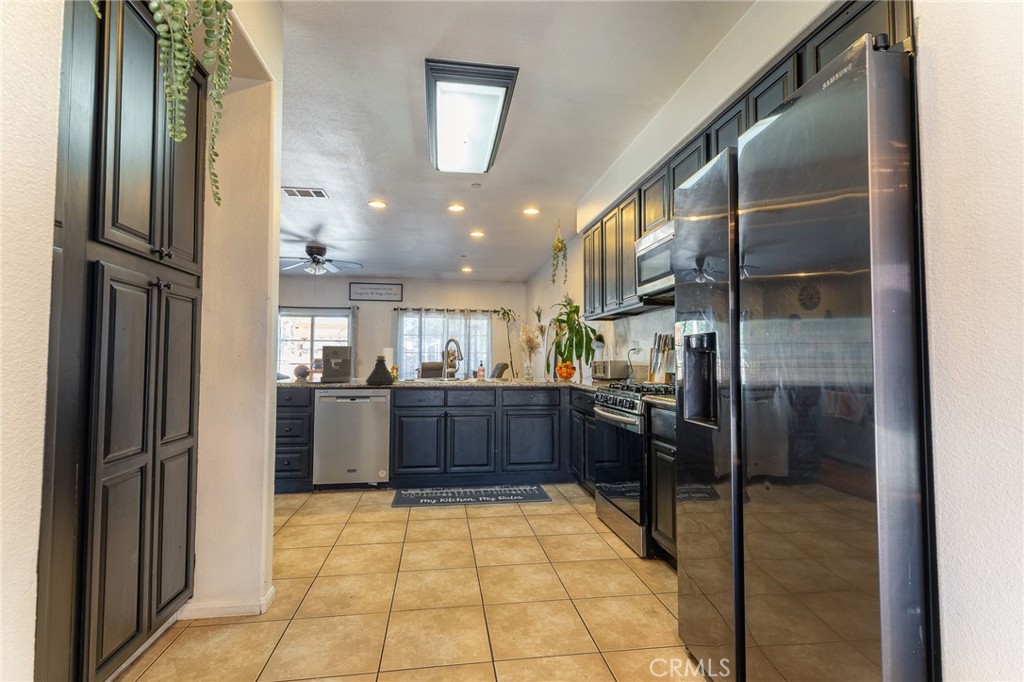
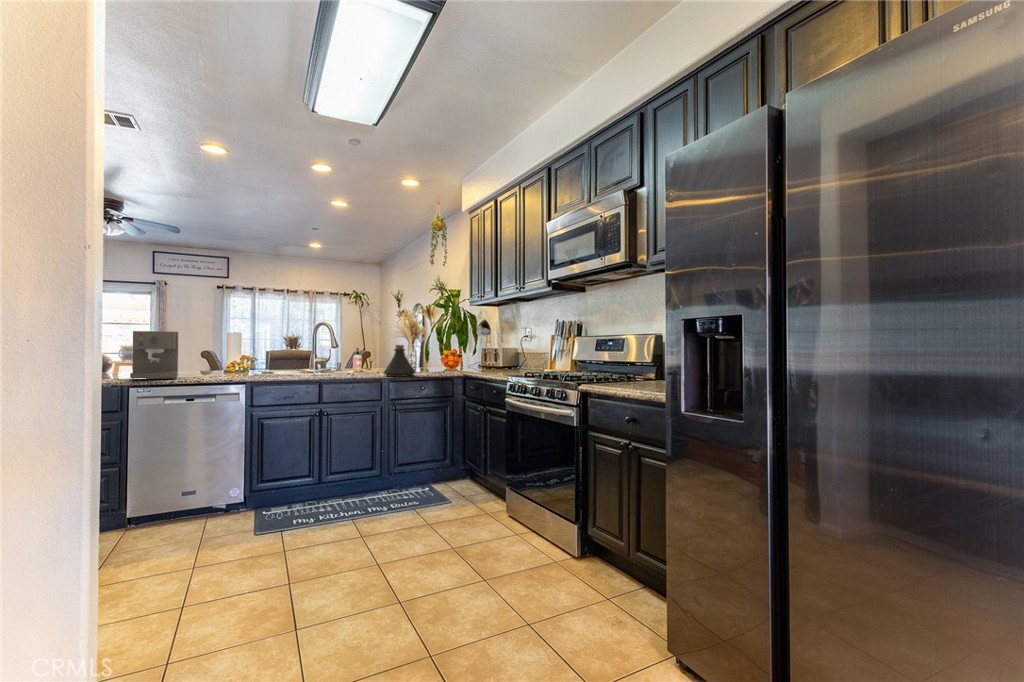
bottle: present [366,356,395,385] -> present [384,345,415,377]

